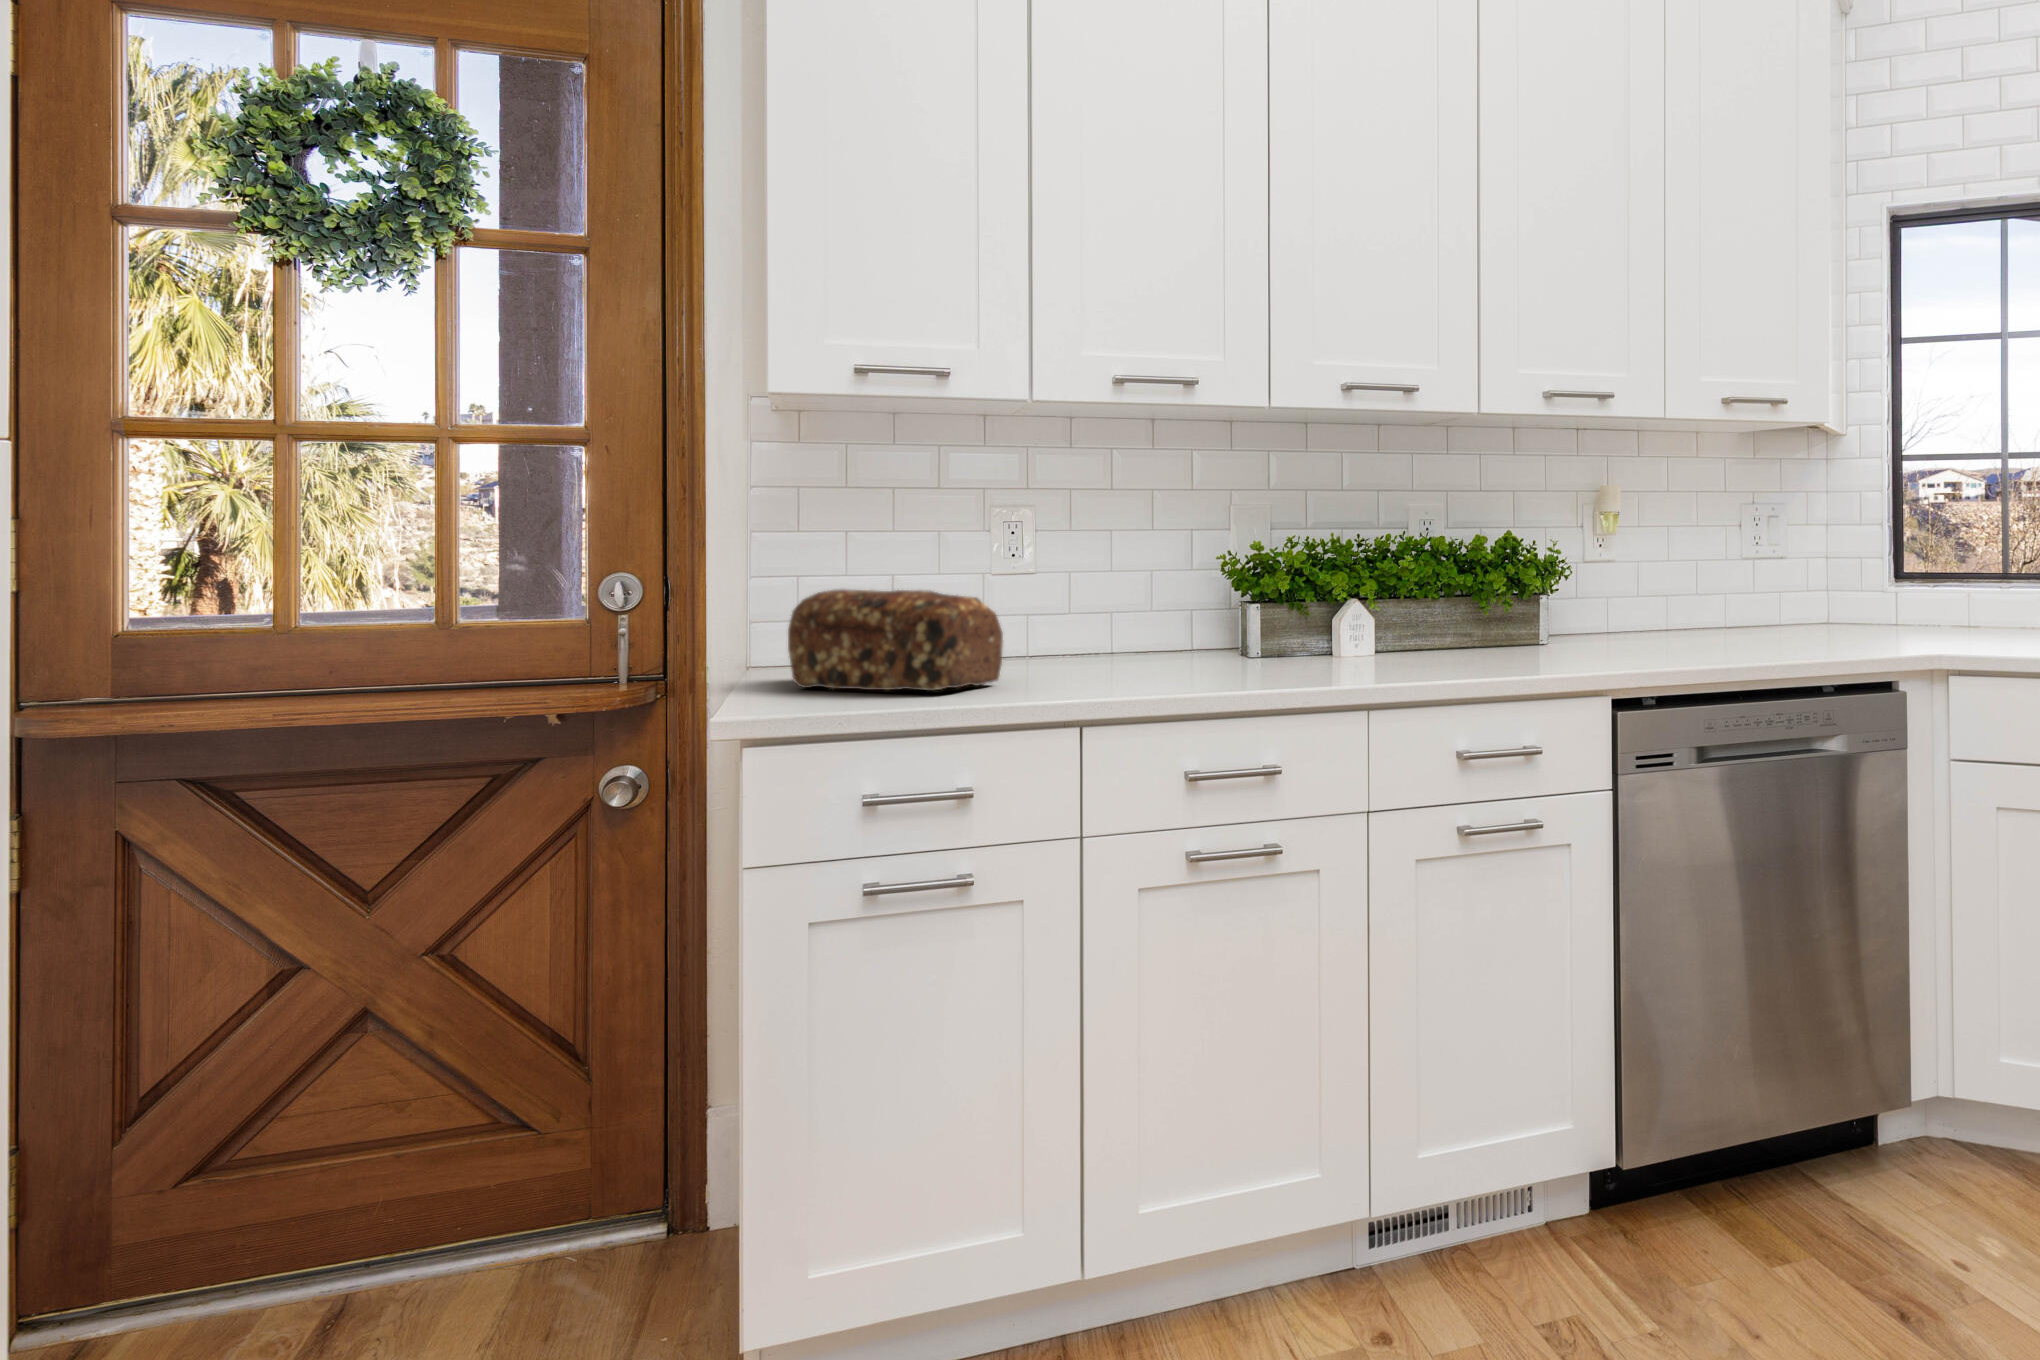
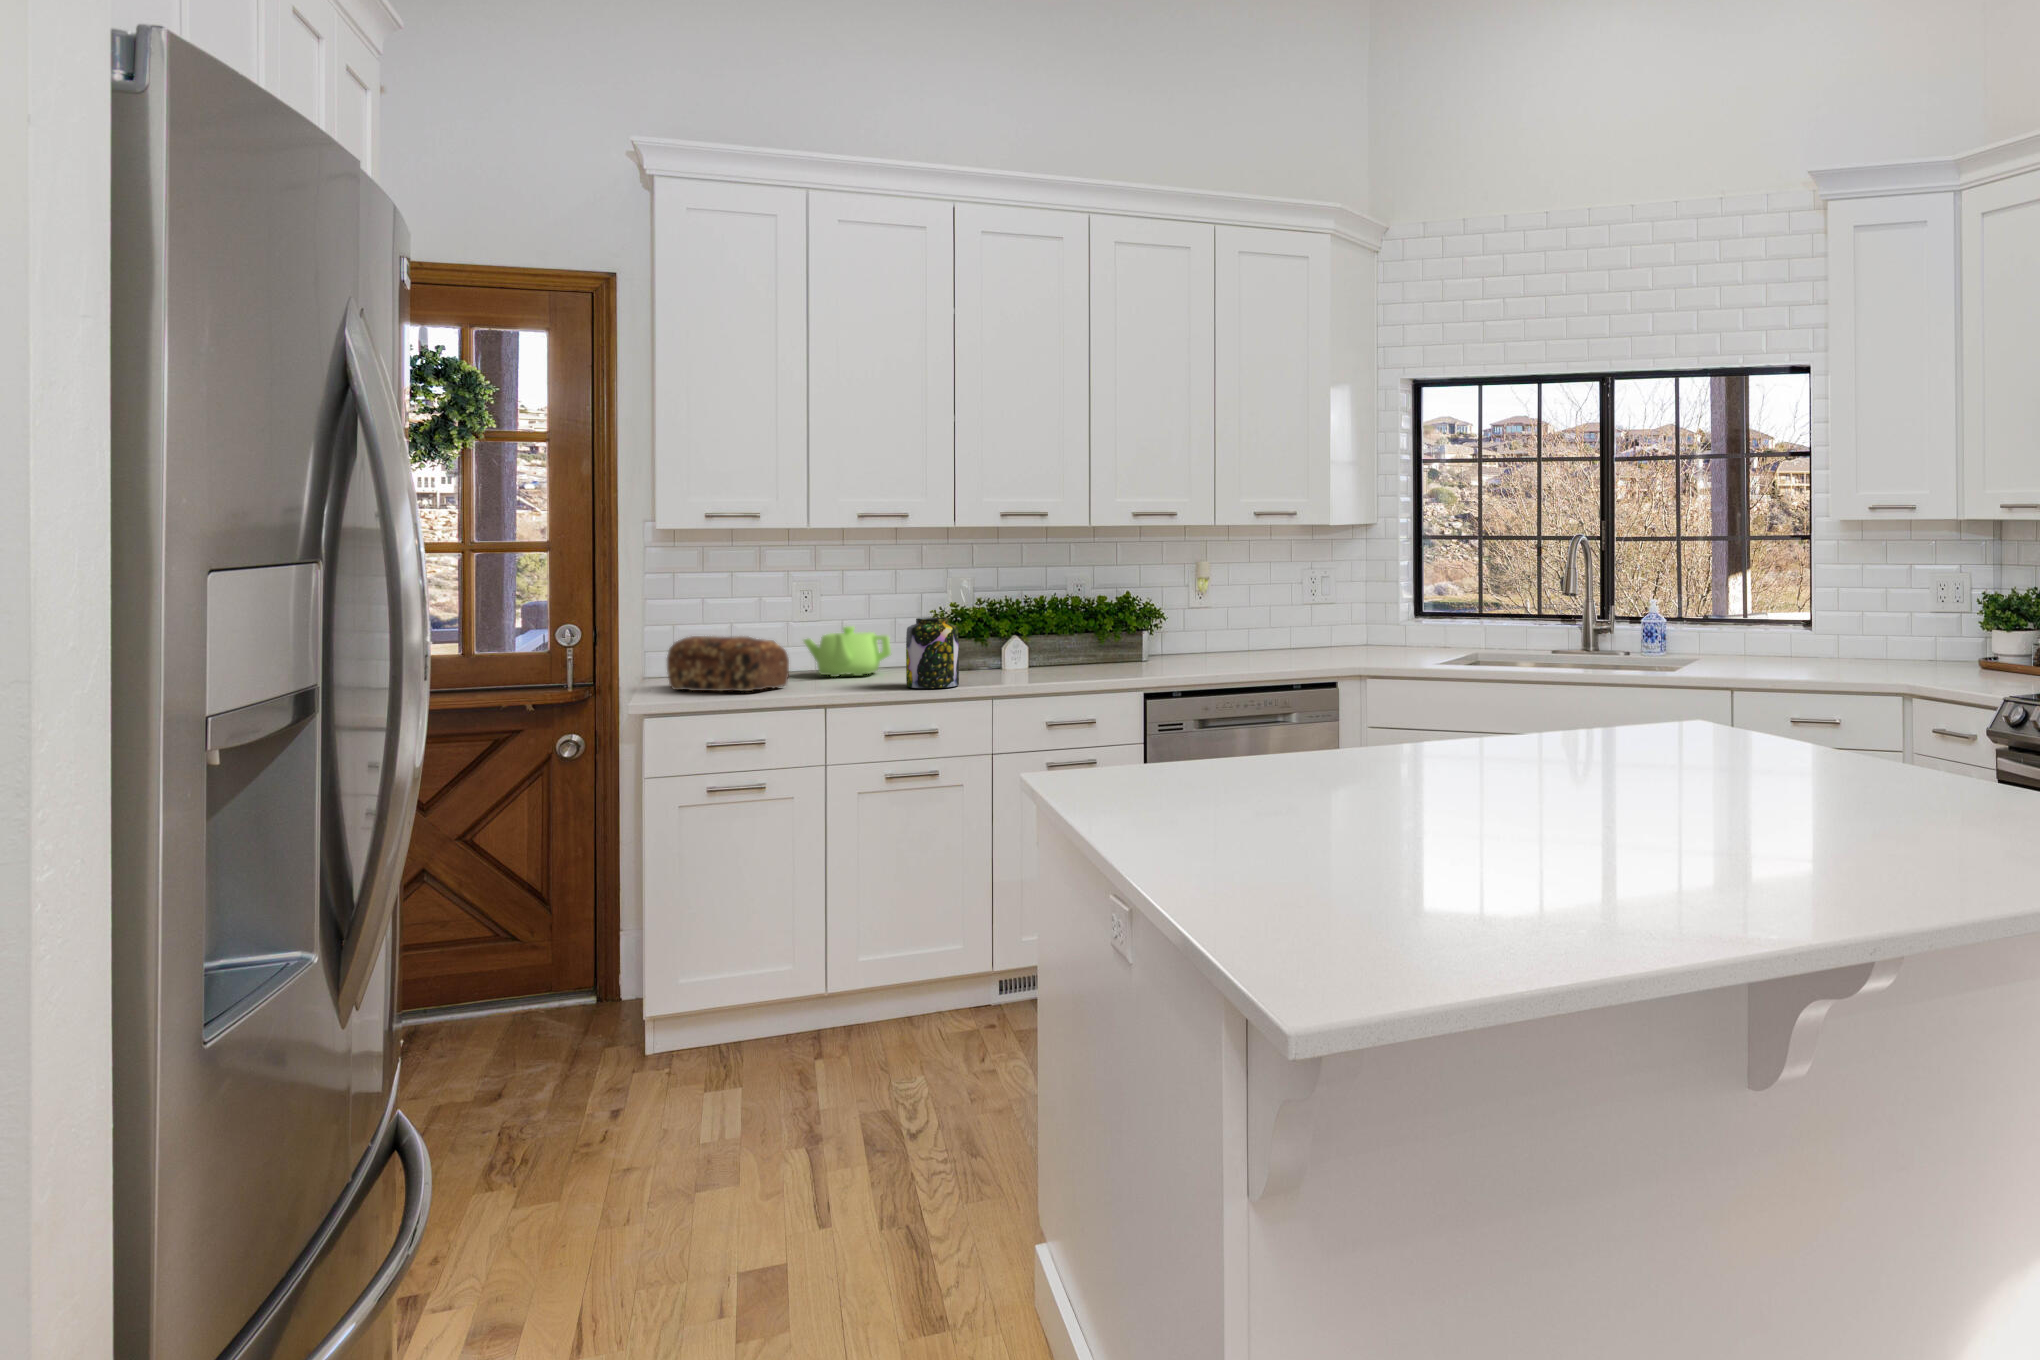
jar: none [1212,558,1305,687] -> present [906,617,959,688]
teapot: none [1009,580,1155,667] -> present [804,626,891,677]

